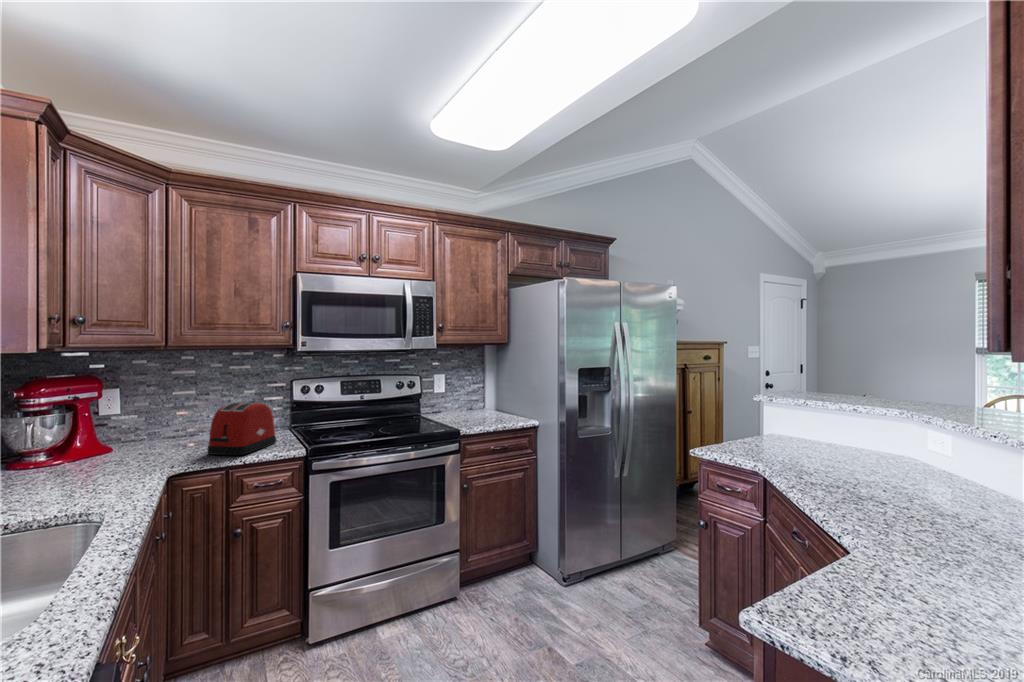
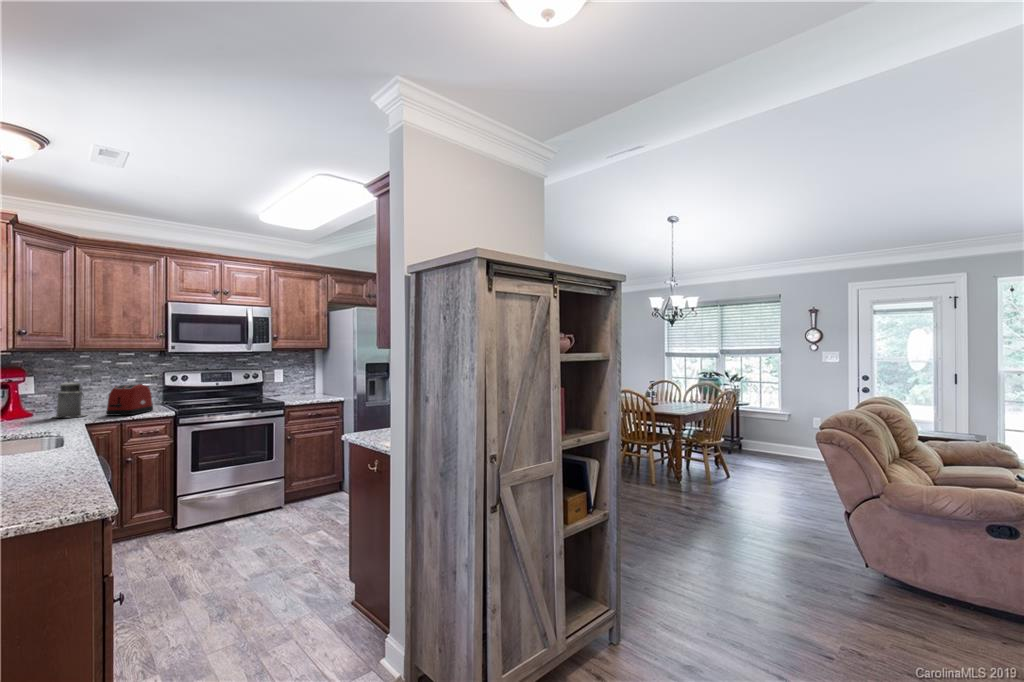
canister: none [132,395,184,458] -> present [55,380,87,417]

